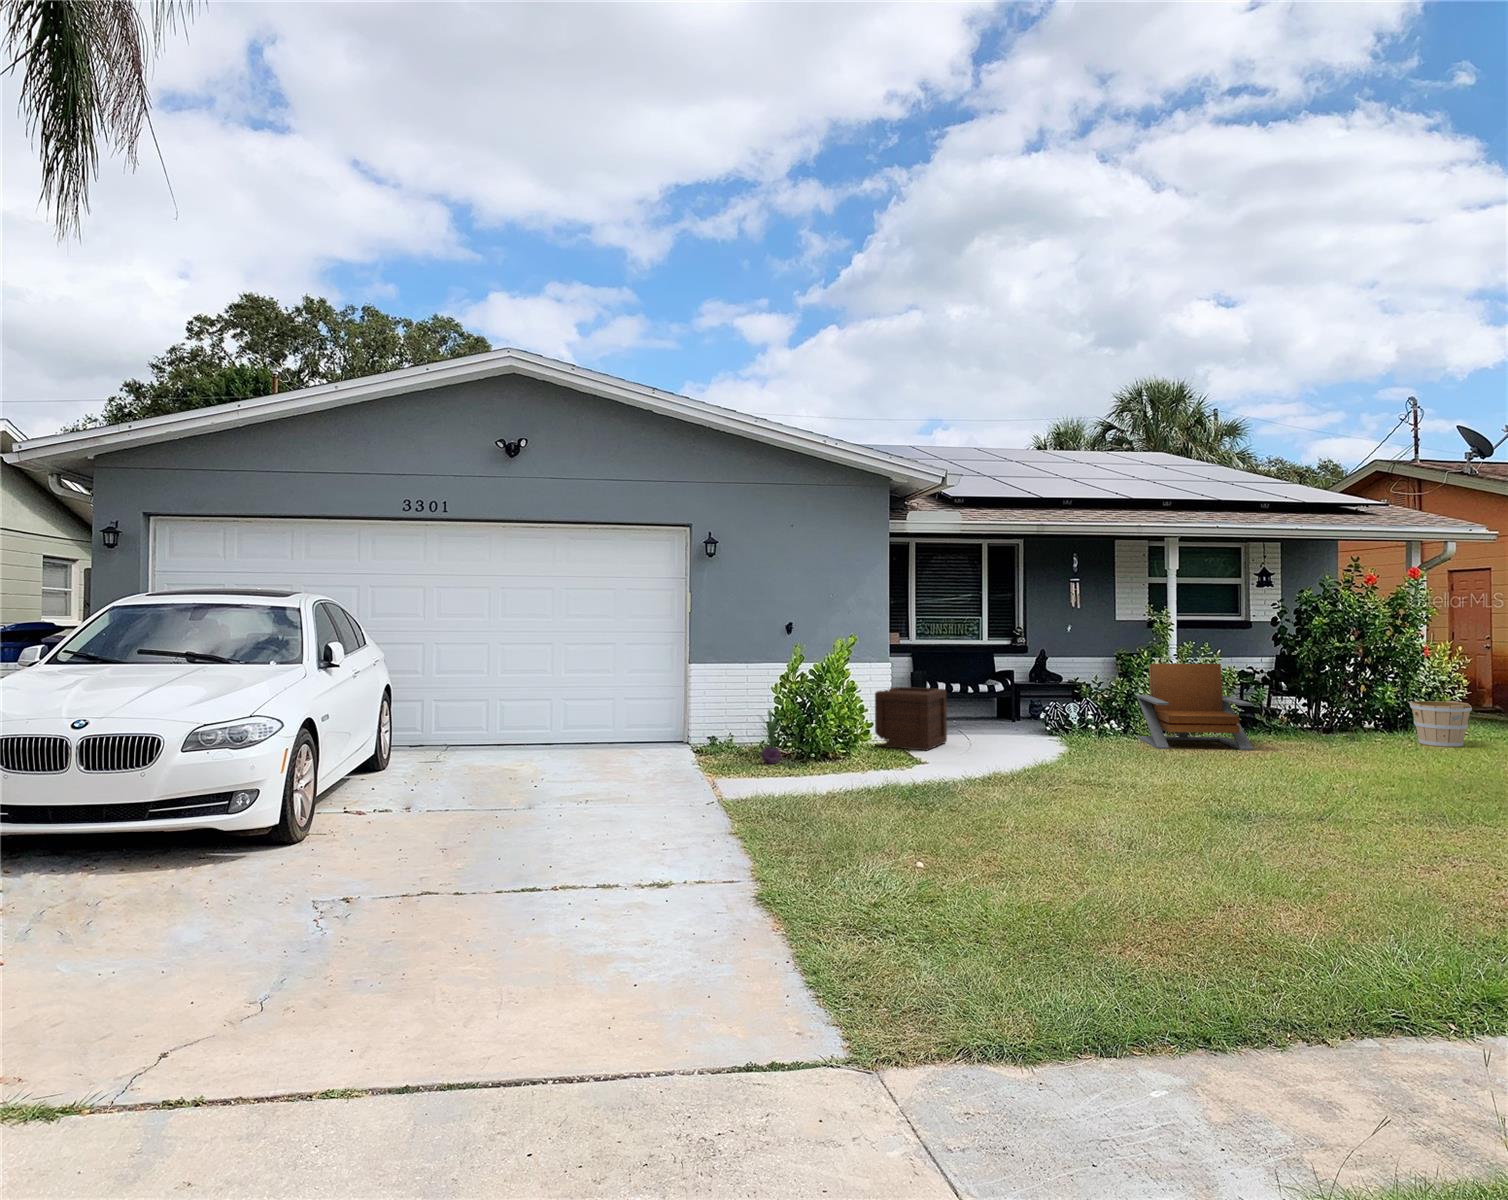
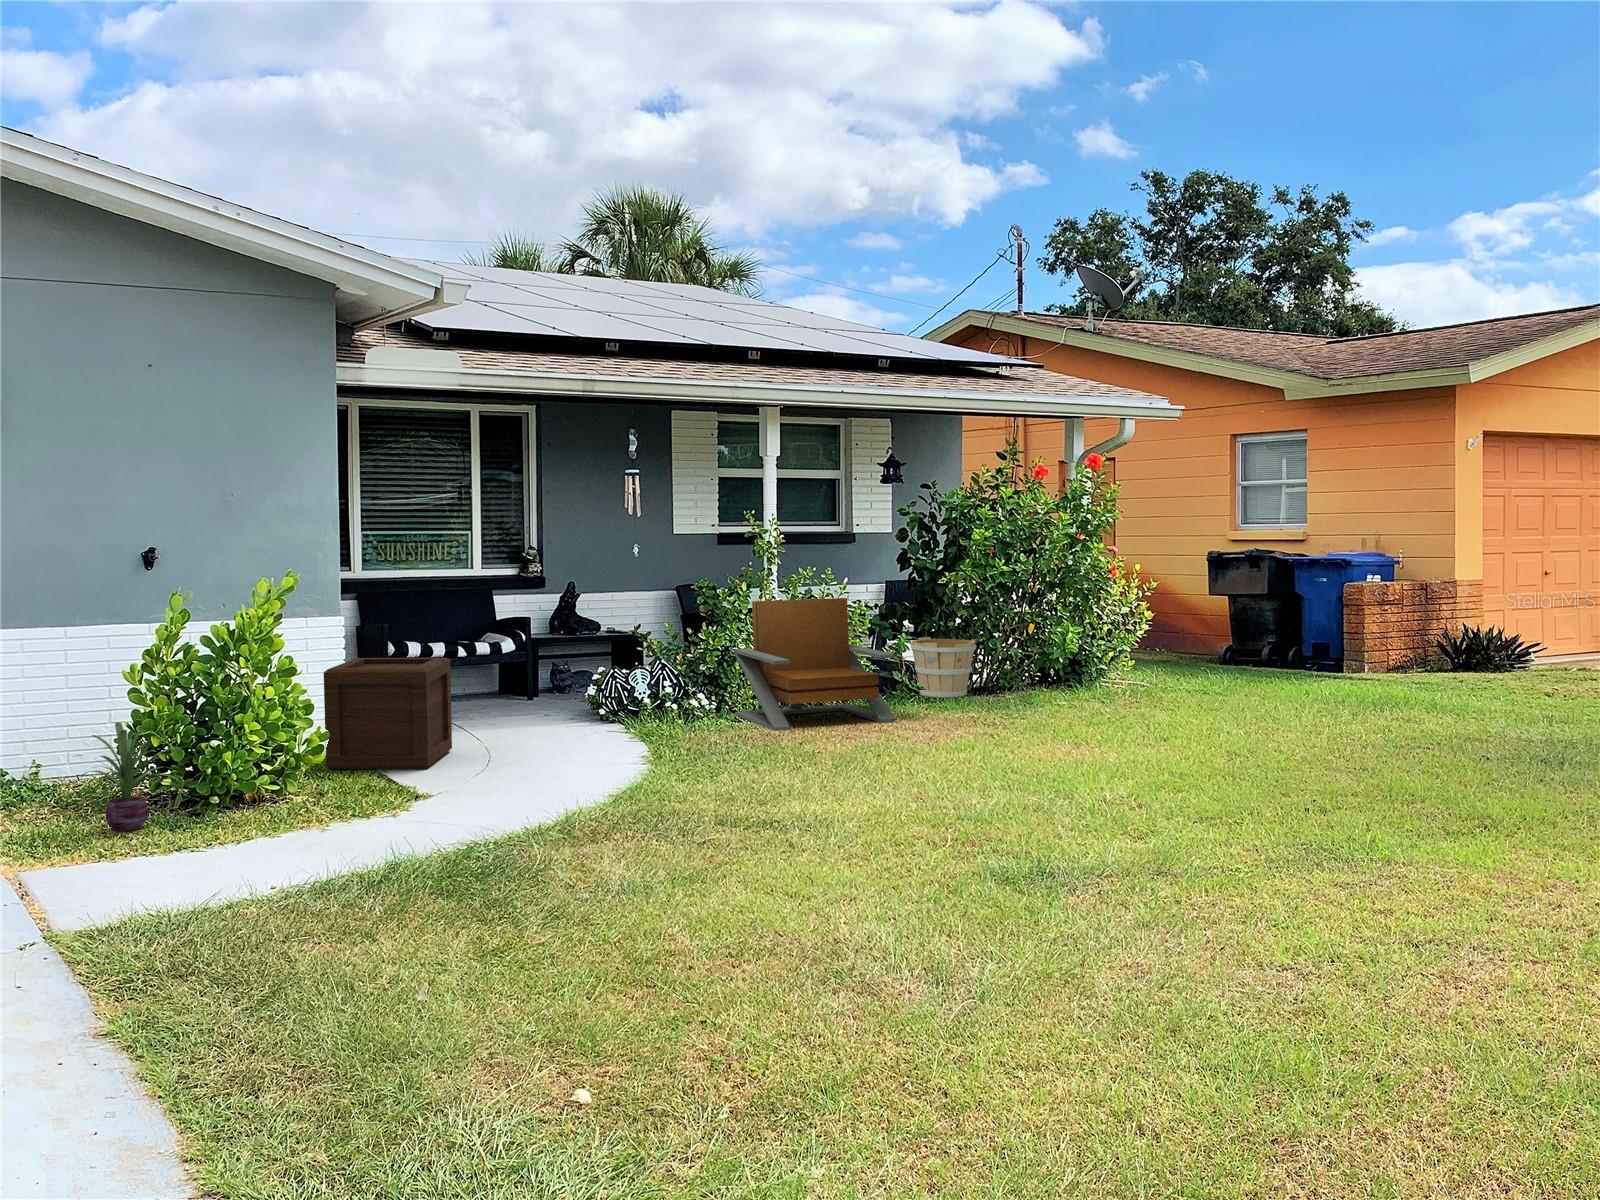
wooden bucket: present [1410,701,1472,747] -> present [911,637,976,698]

